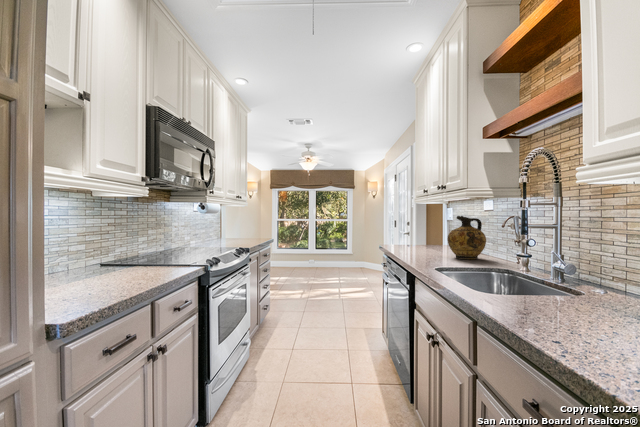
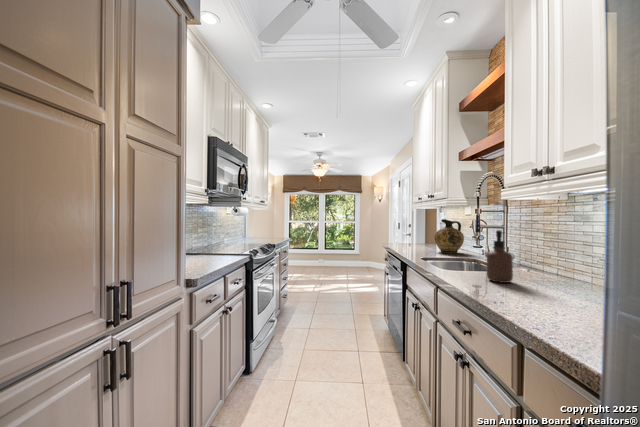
soap dispenser: none [559,234,609,322] -> present [487,230,513,283]

